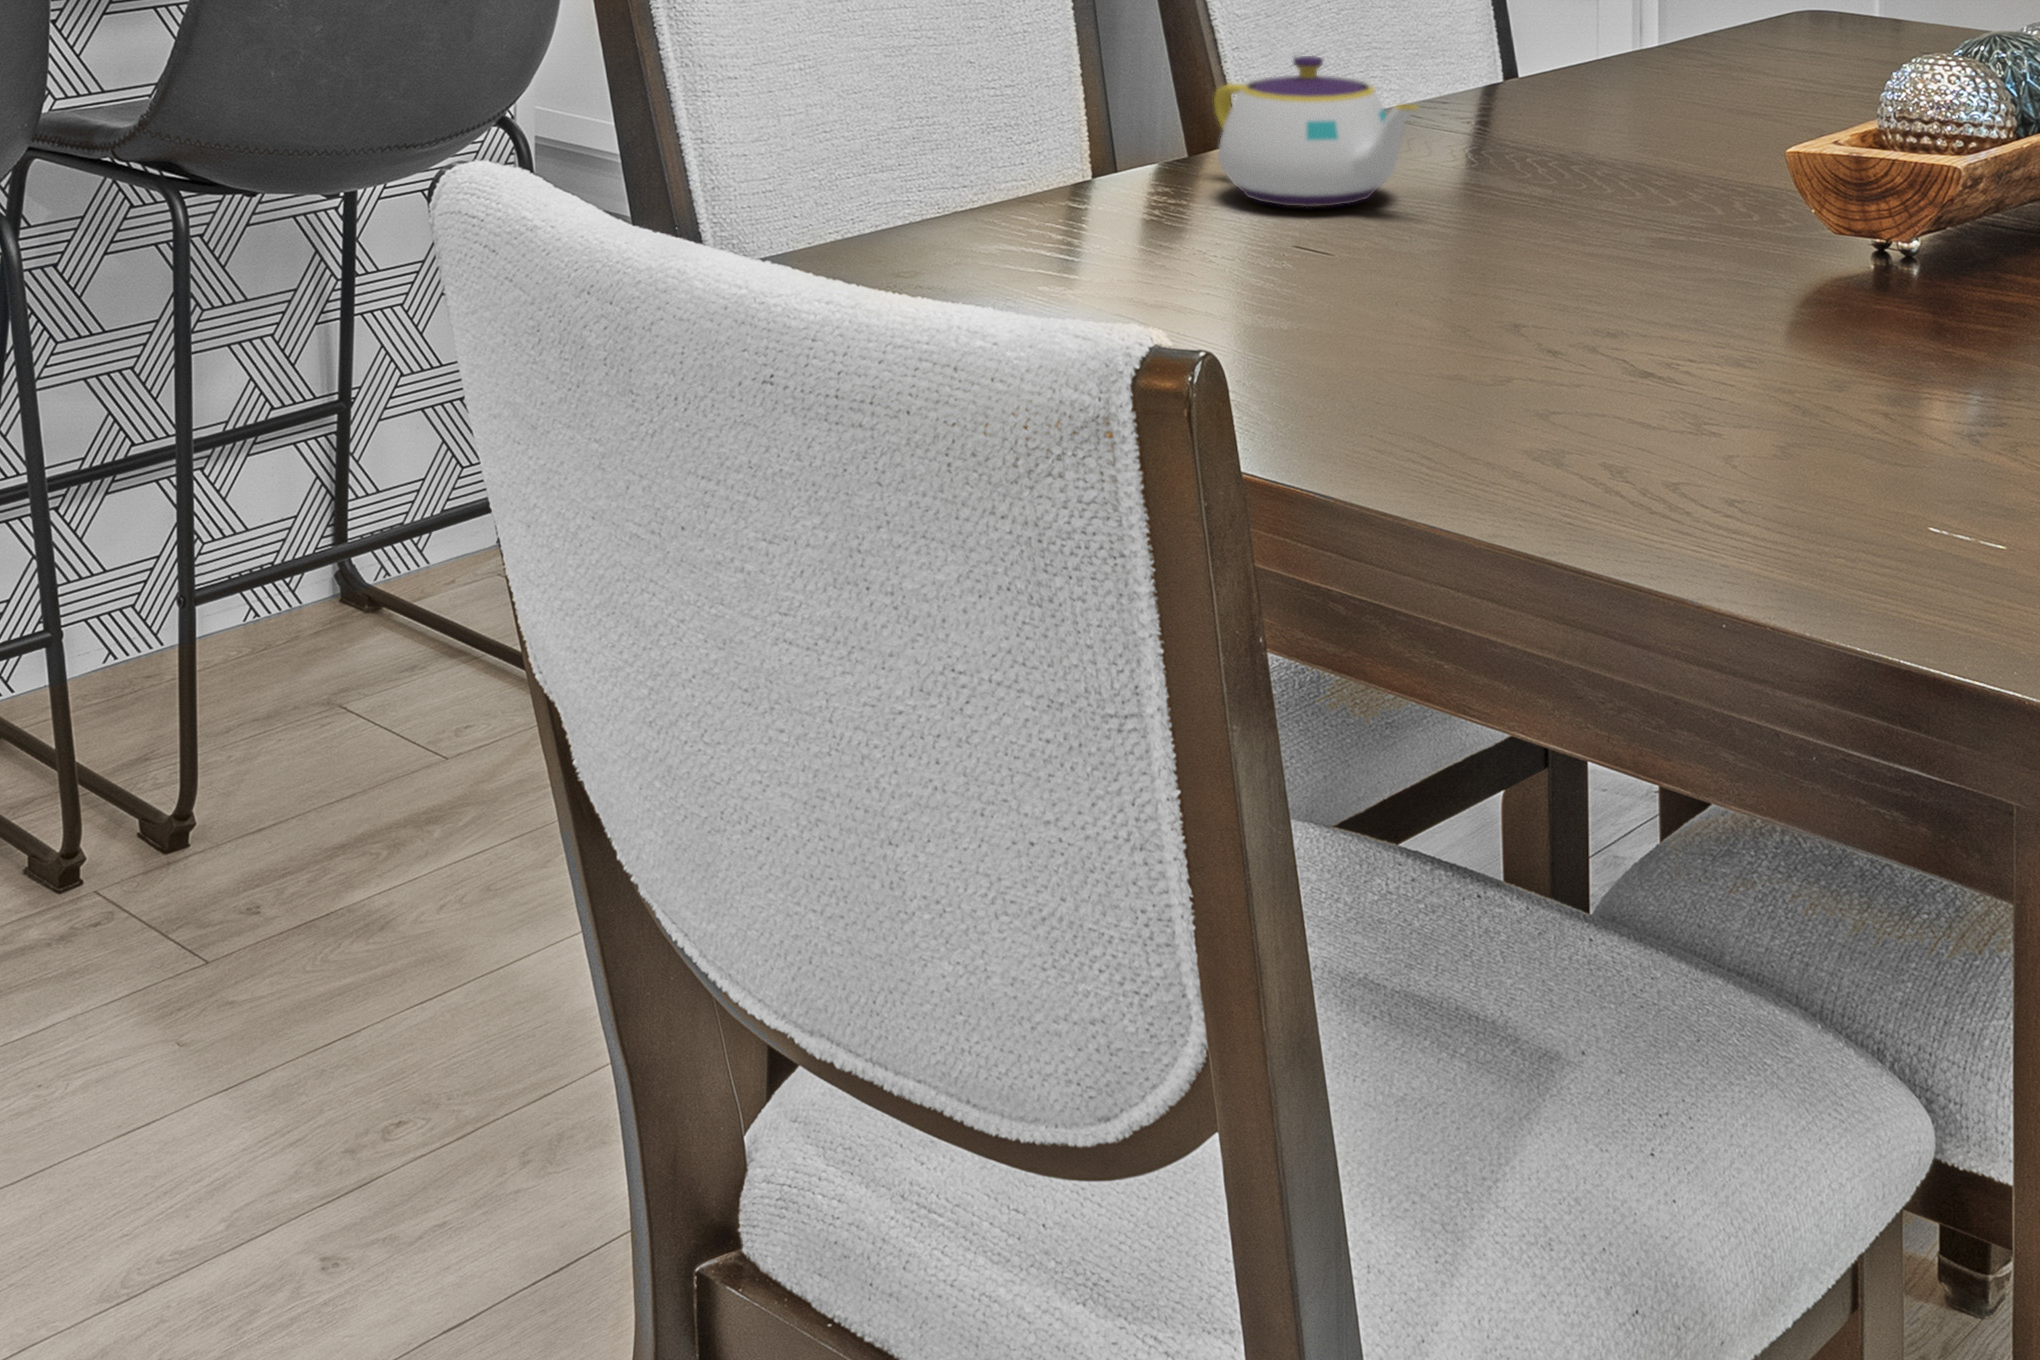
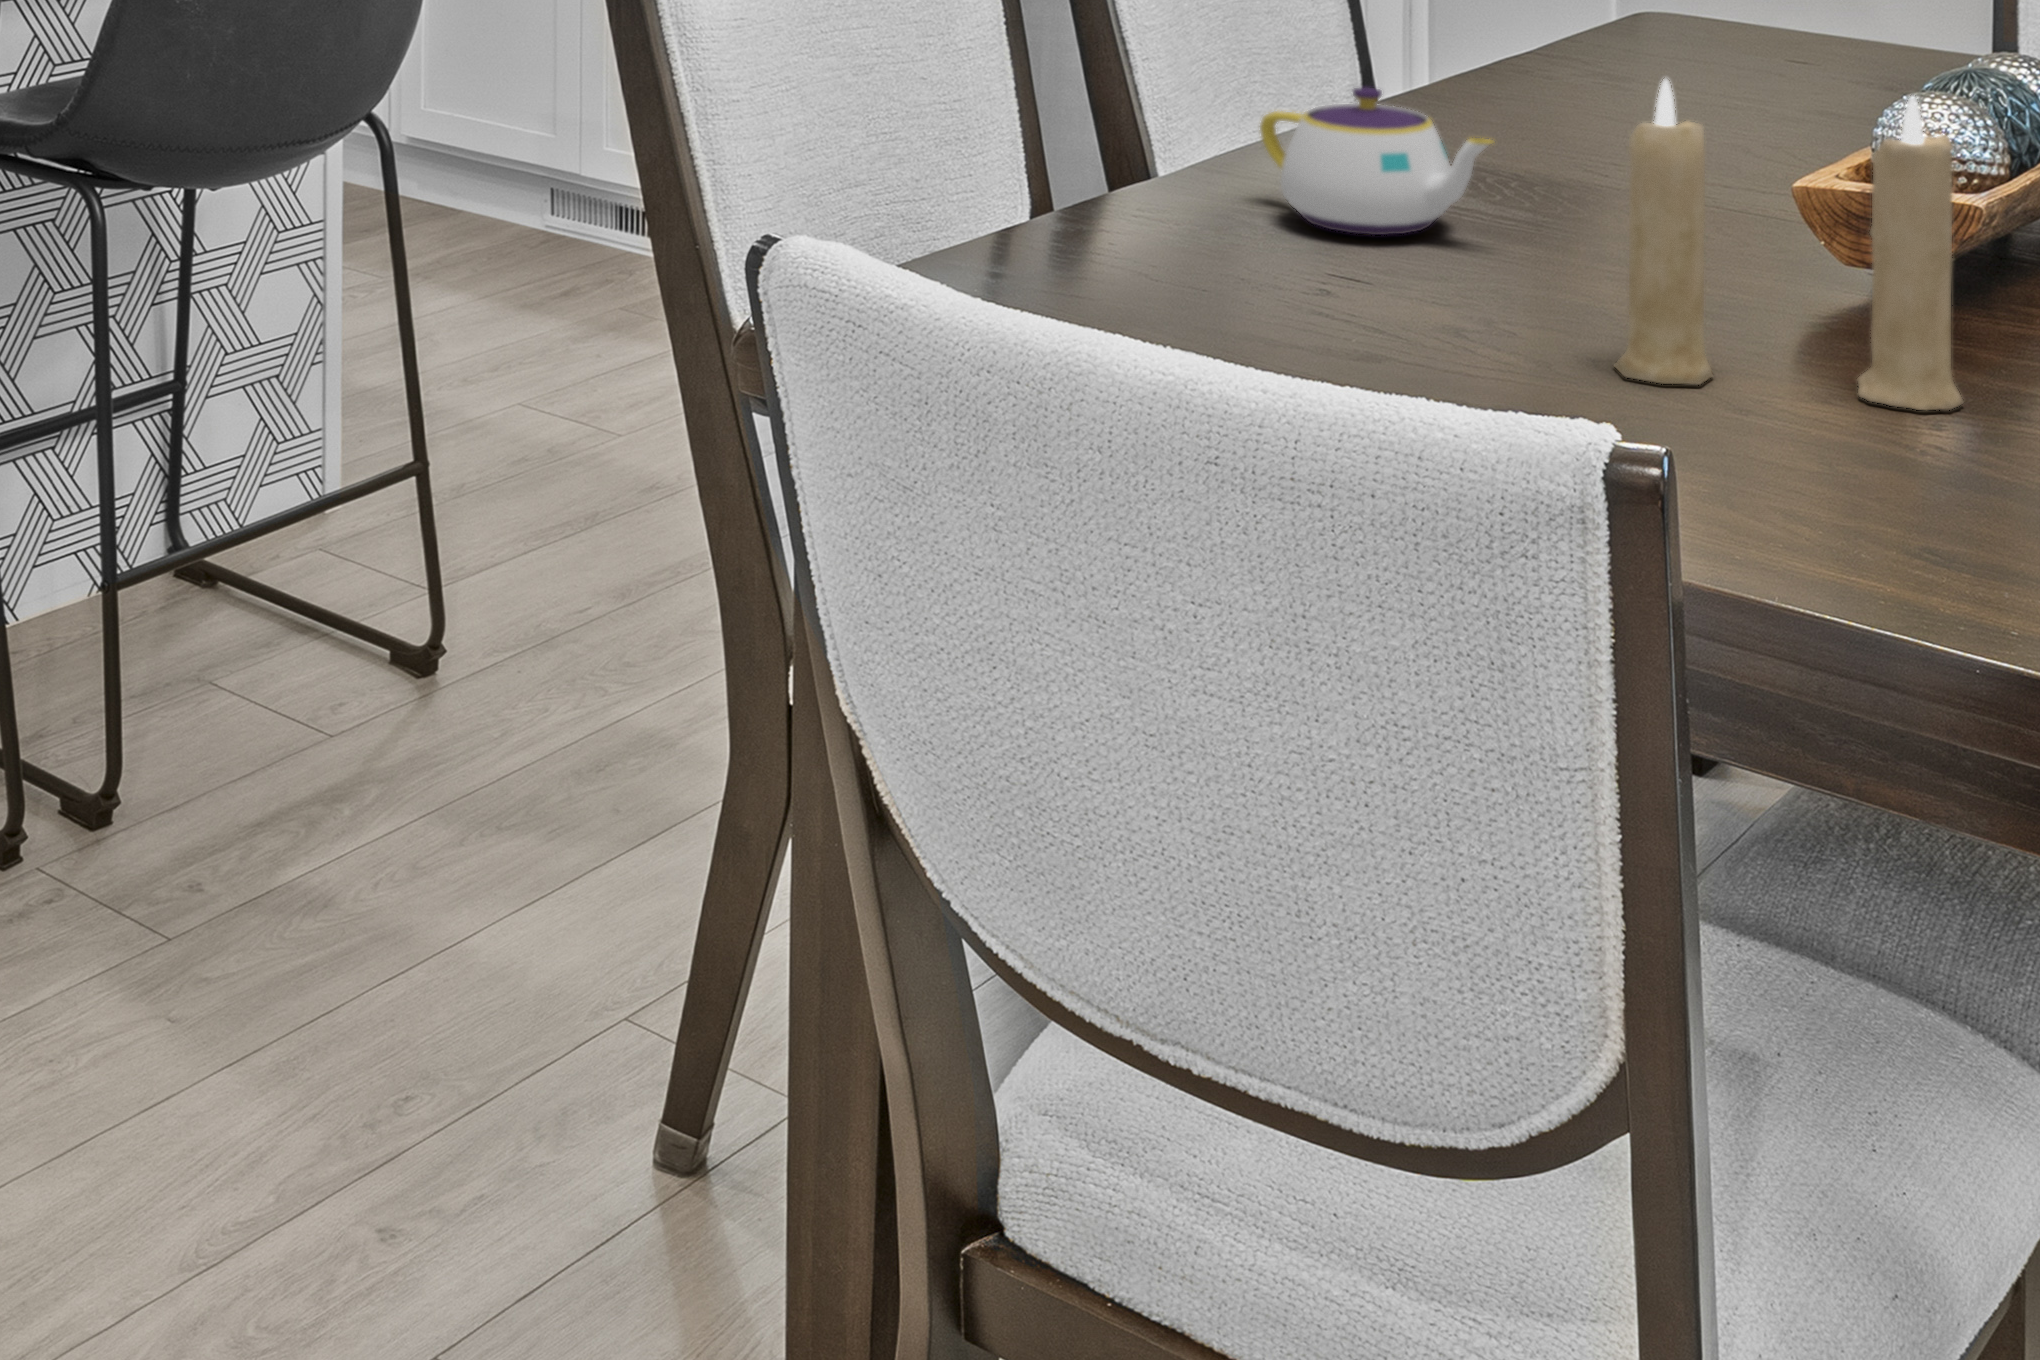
candle: none [1452,9,1795,365] -> present [1615,79,1963,410]

